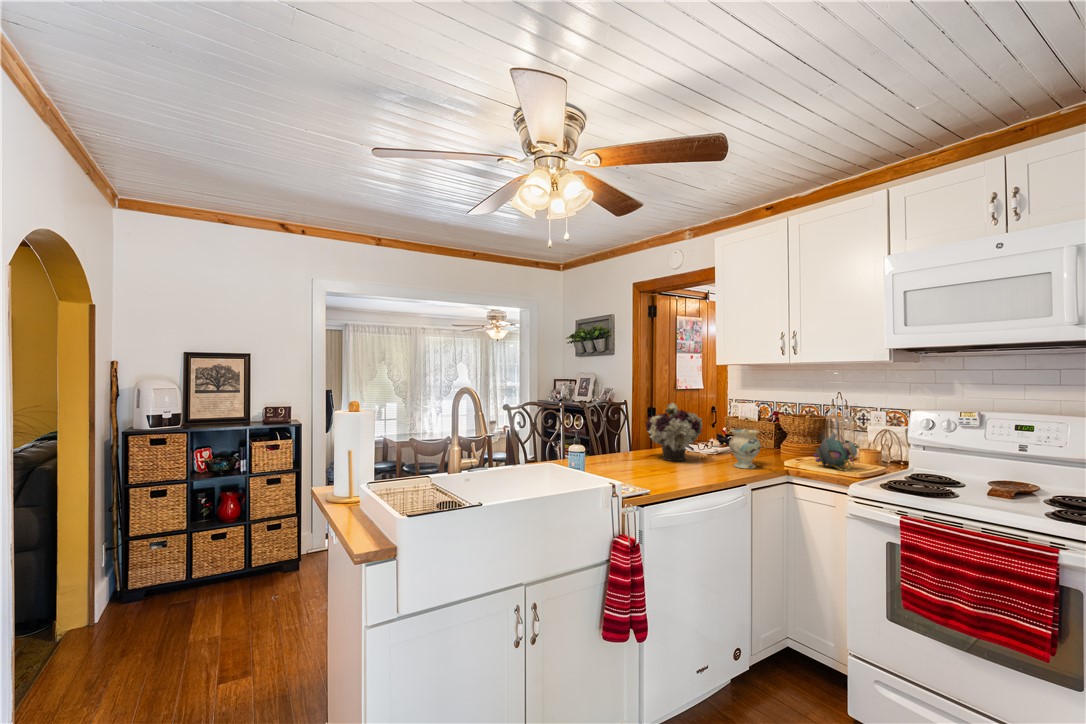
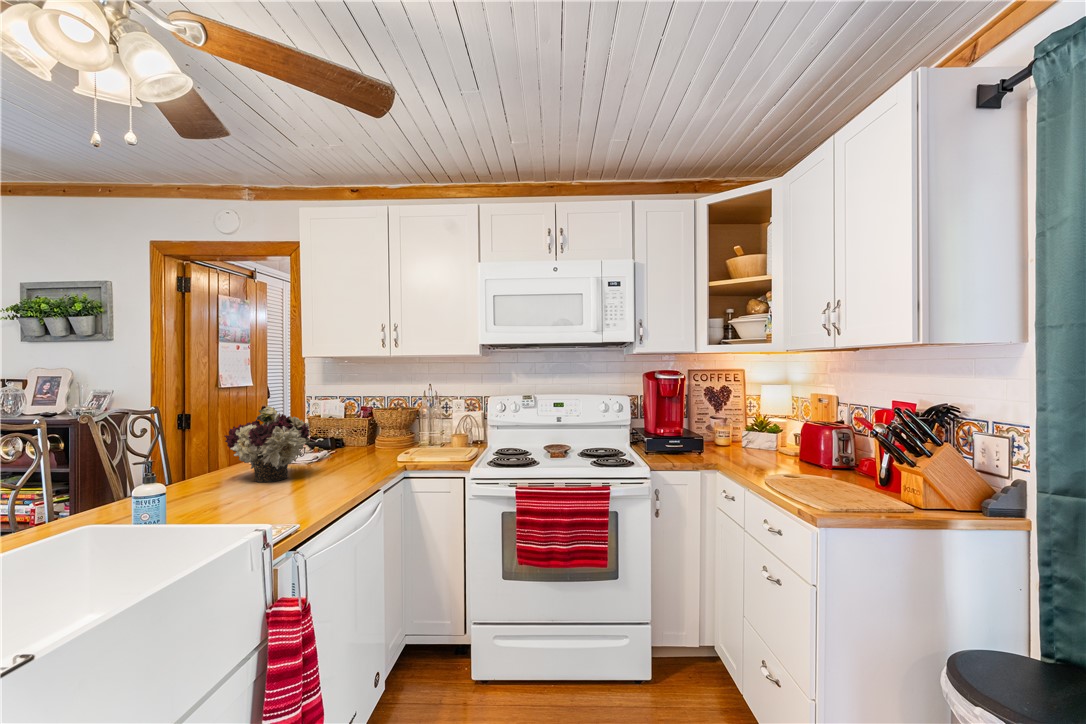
vase: present [729,429,761,469] -> none [345,429,379,473]
teapot: present [814,432,860,471] -> none [420,421,458,457]

